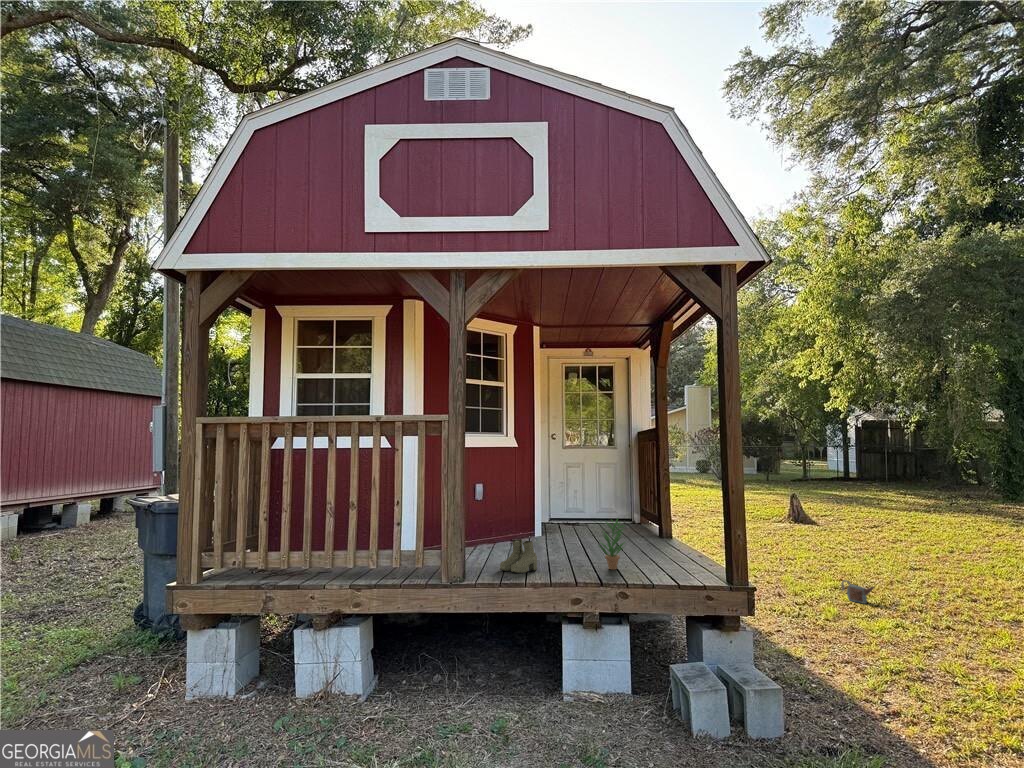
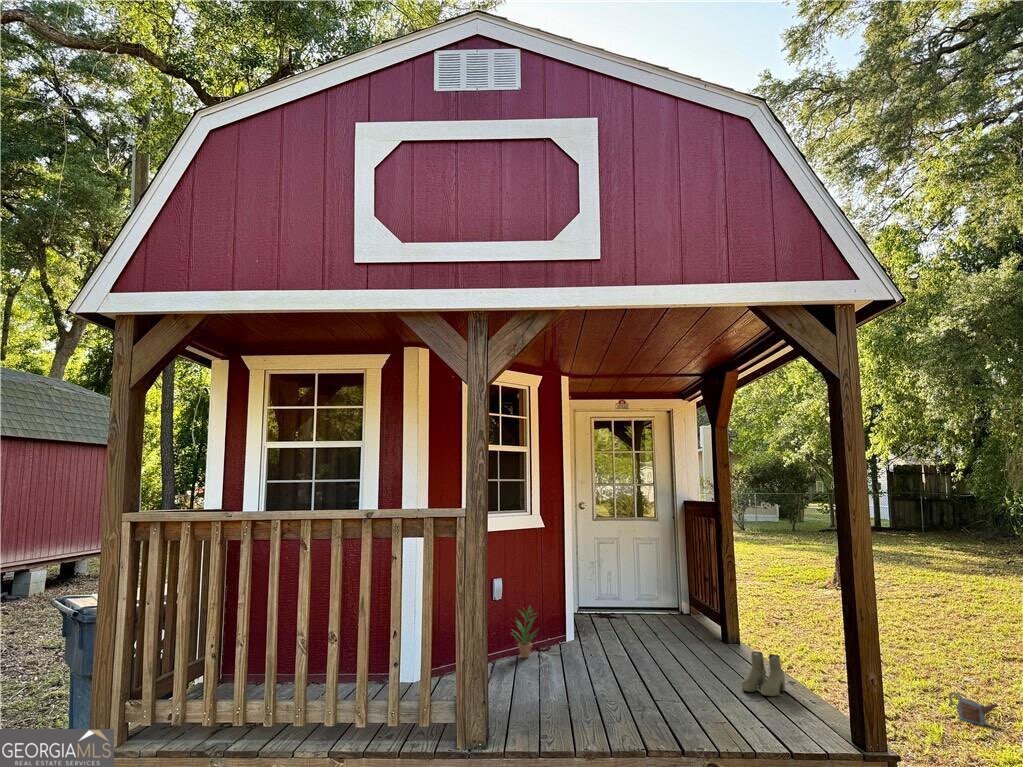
potted plant: present [599,519,624,570] -> present [512,606,537,658]
boots: present [500,540,537,573] -> present [742,651,785,696]

